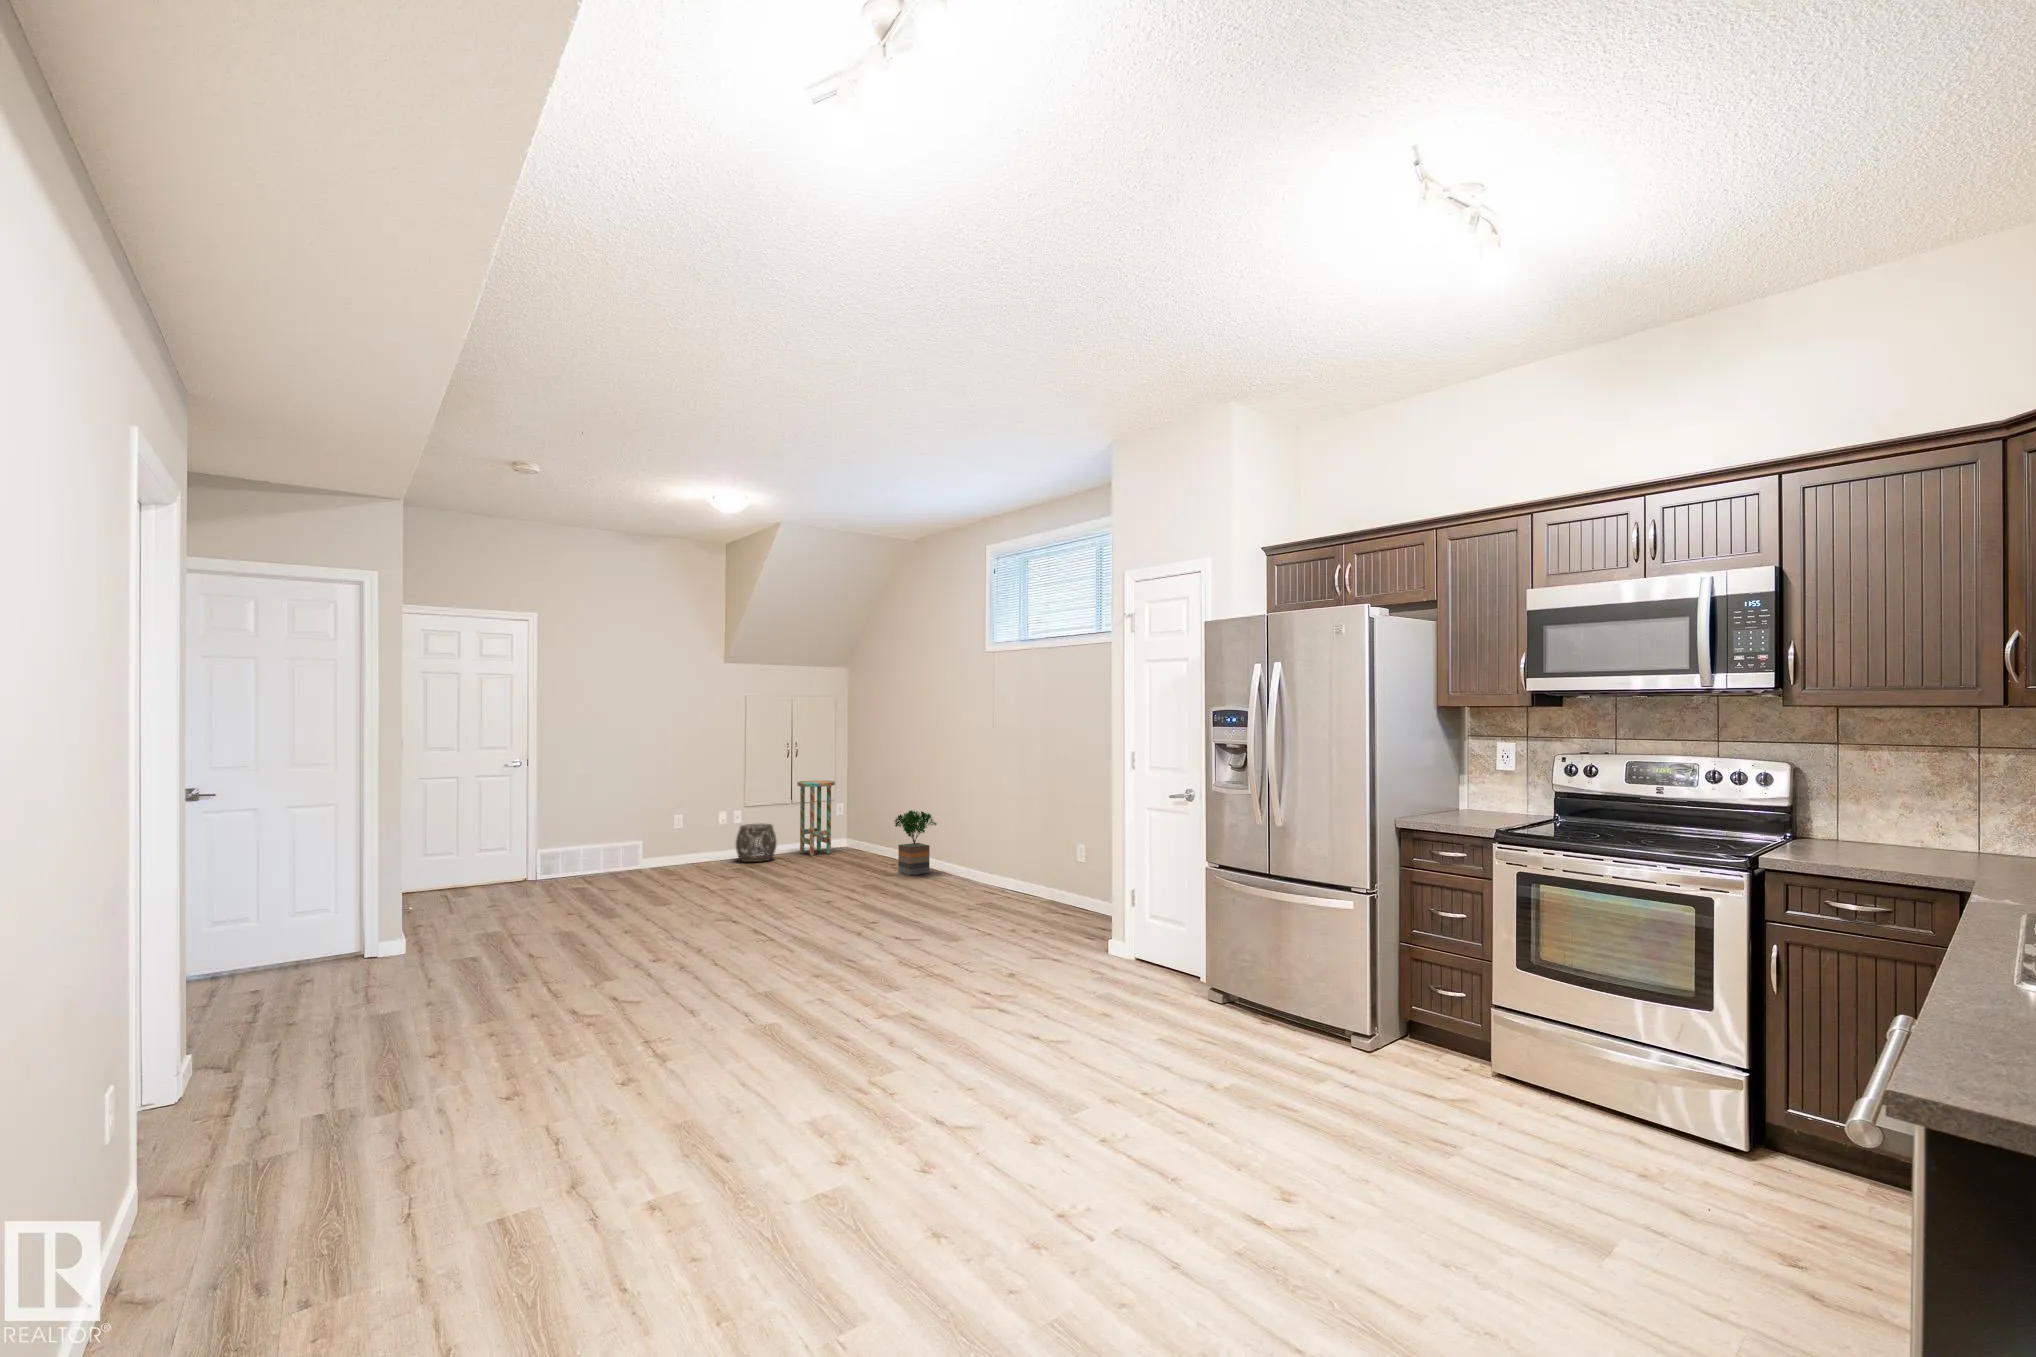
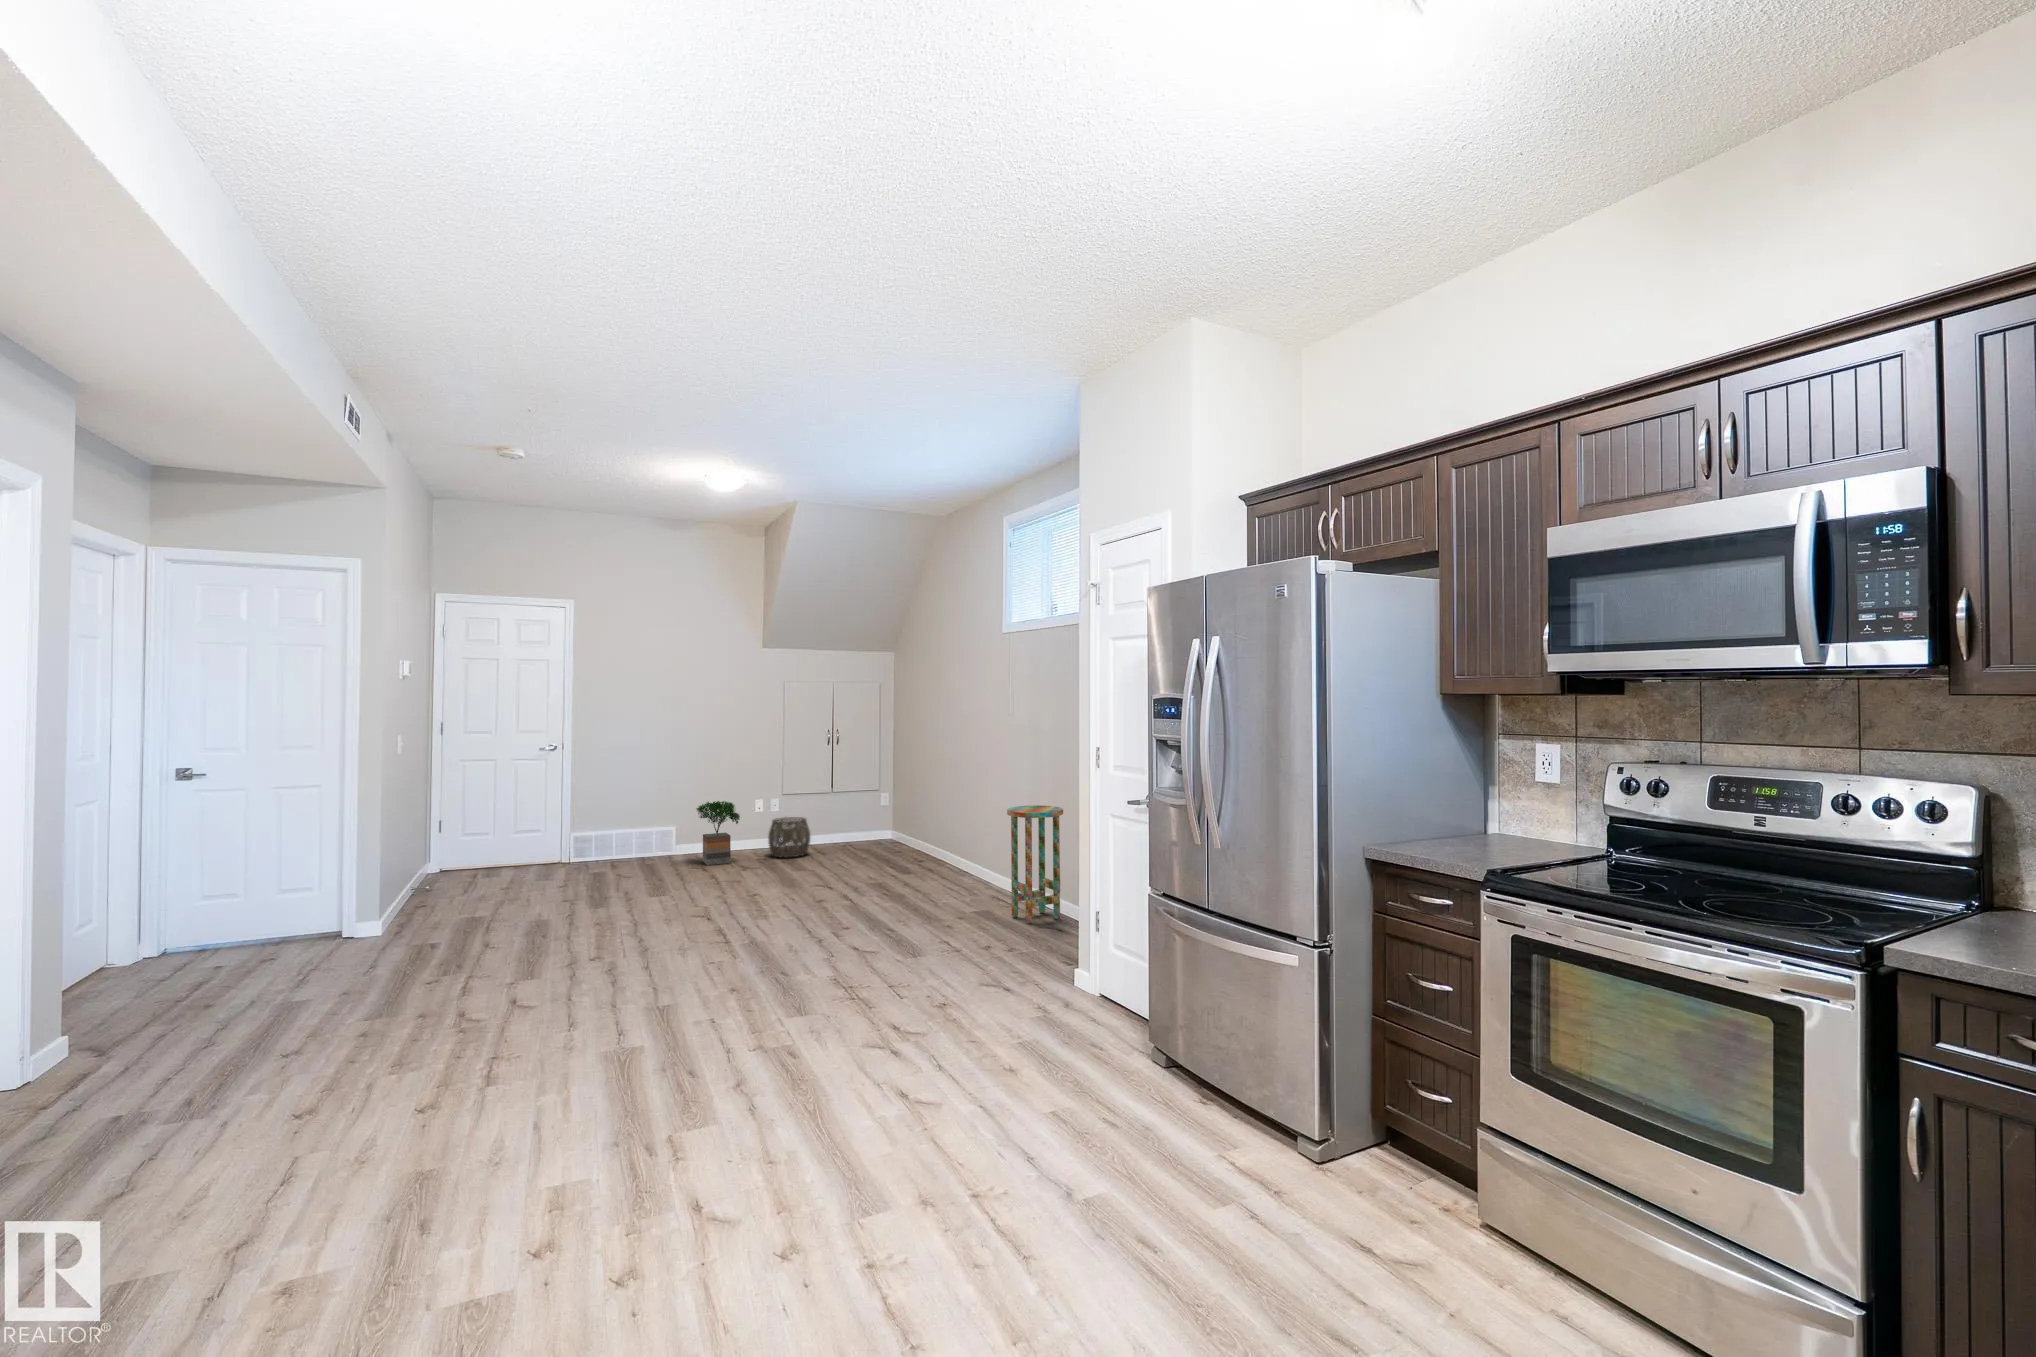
side table: present [797,780,835,856] -> present [1007,805,1063,924]
potted tree: present [894,810,937,875] -> present [696,801,740,865]

